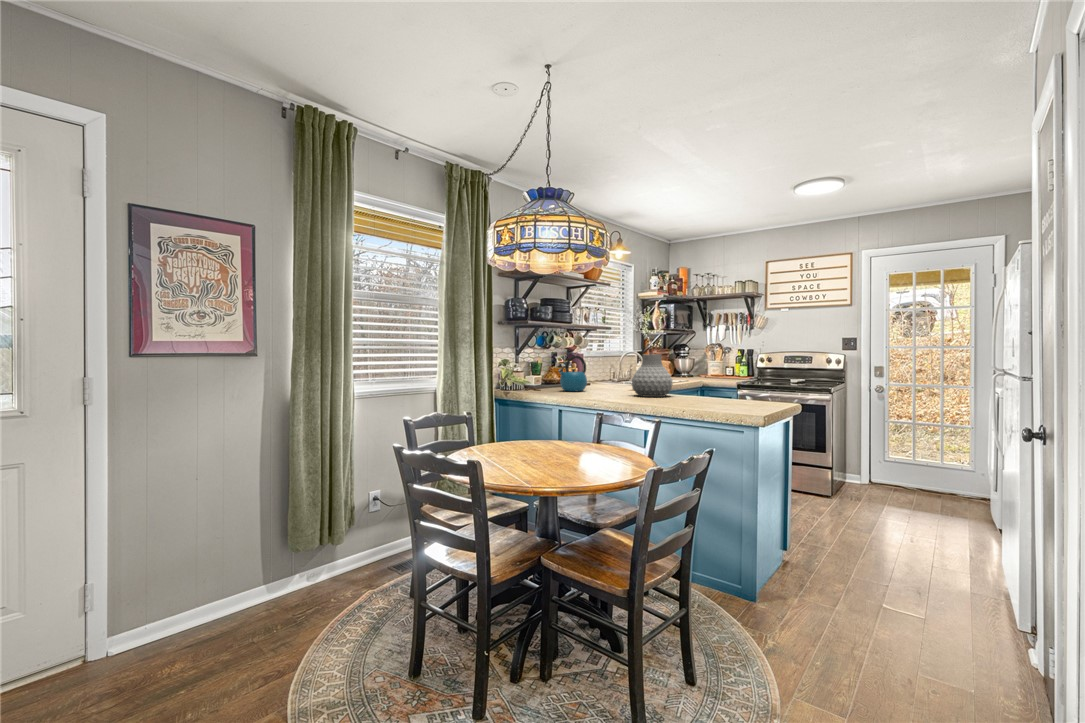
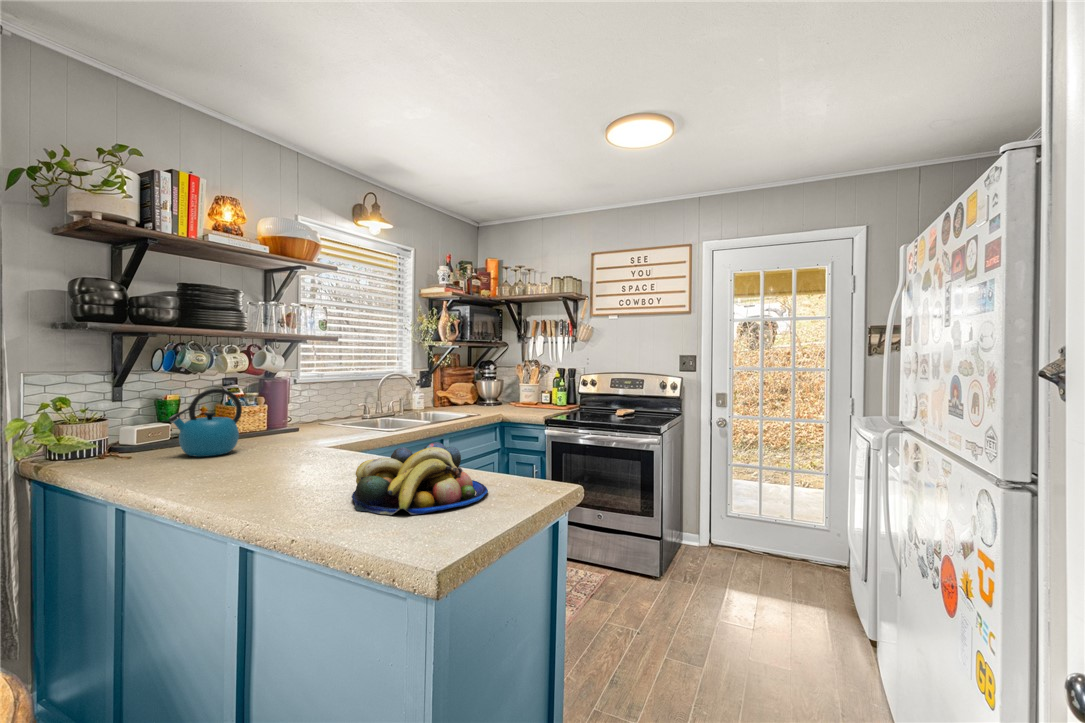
vase: present [631,355,673,397] -> none [274,391,360,478]
fruit bowl: none [690,378,759,404] -> present [352,442,488,515]

